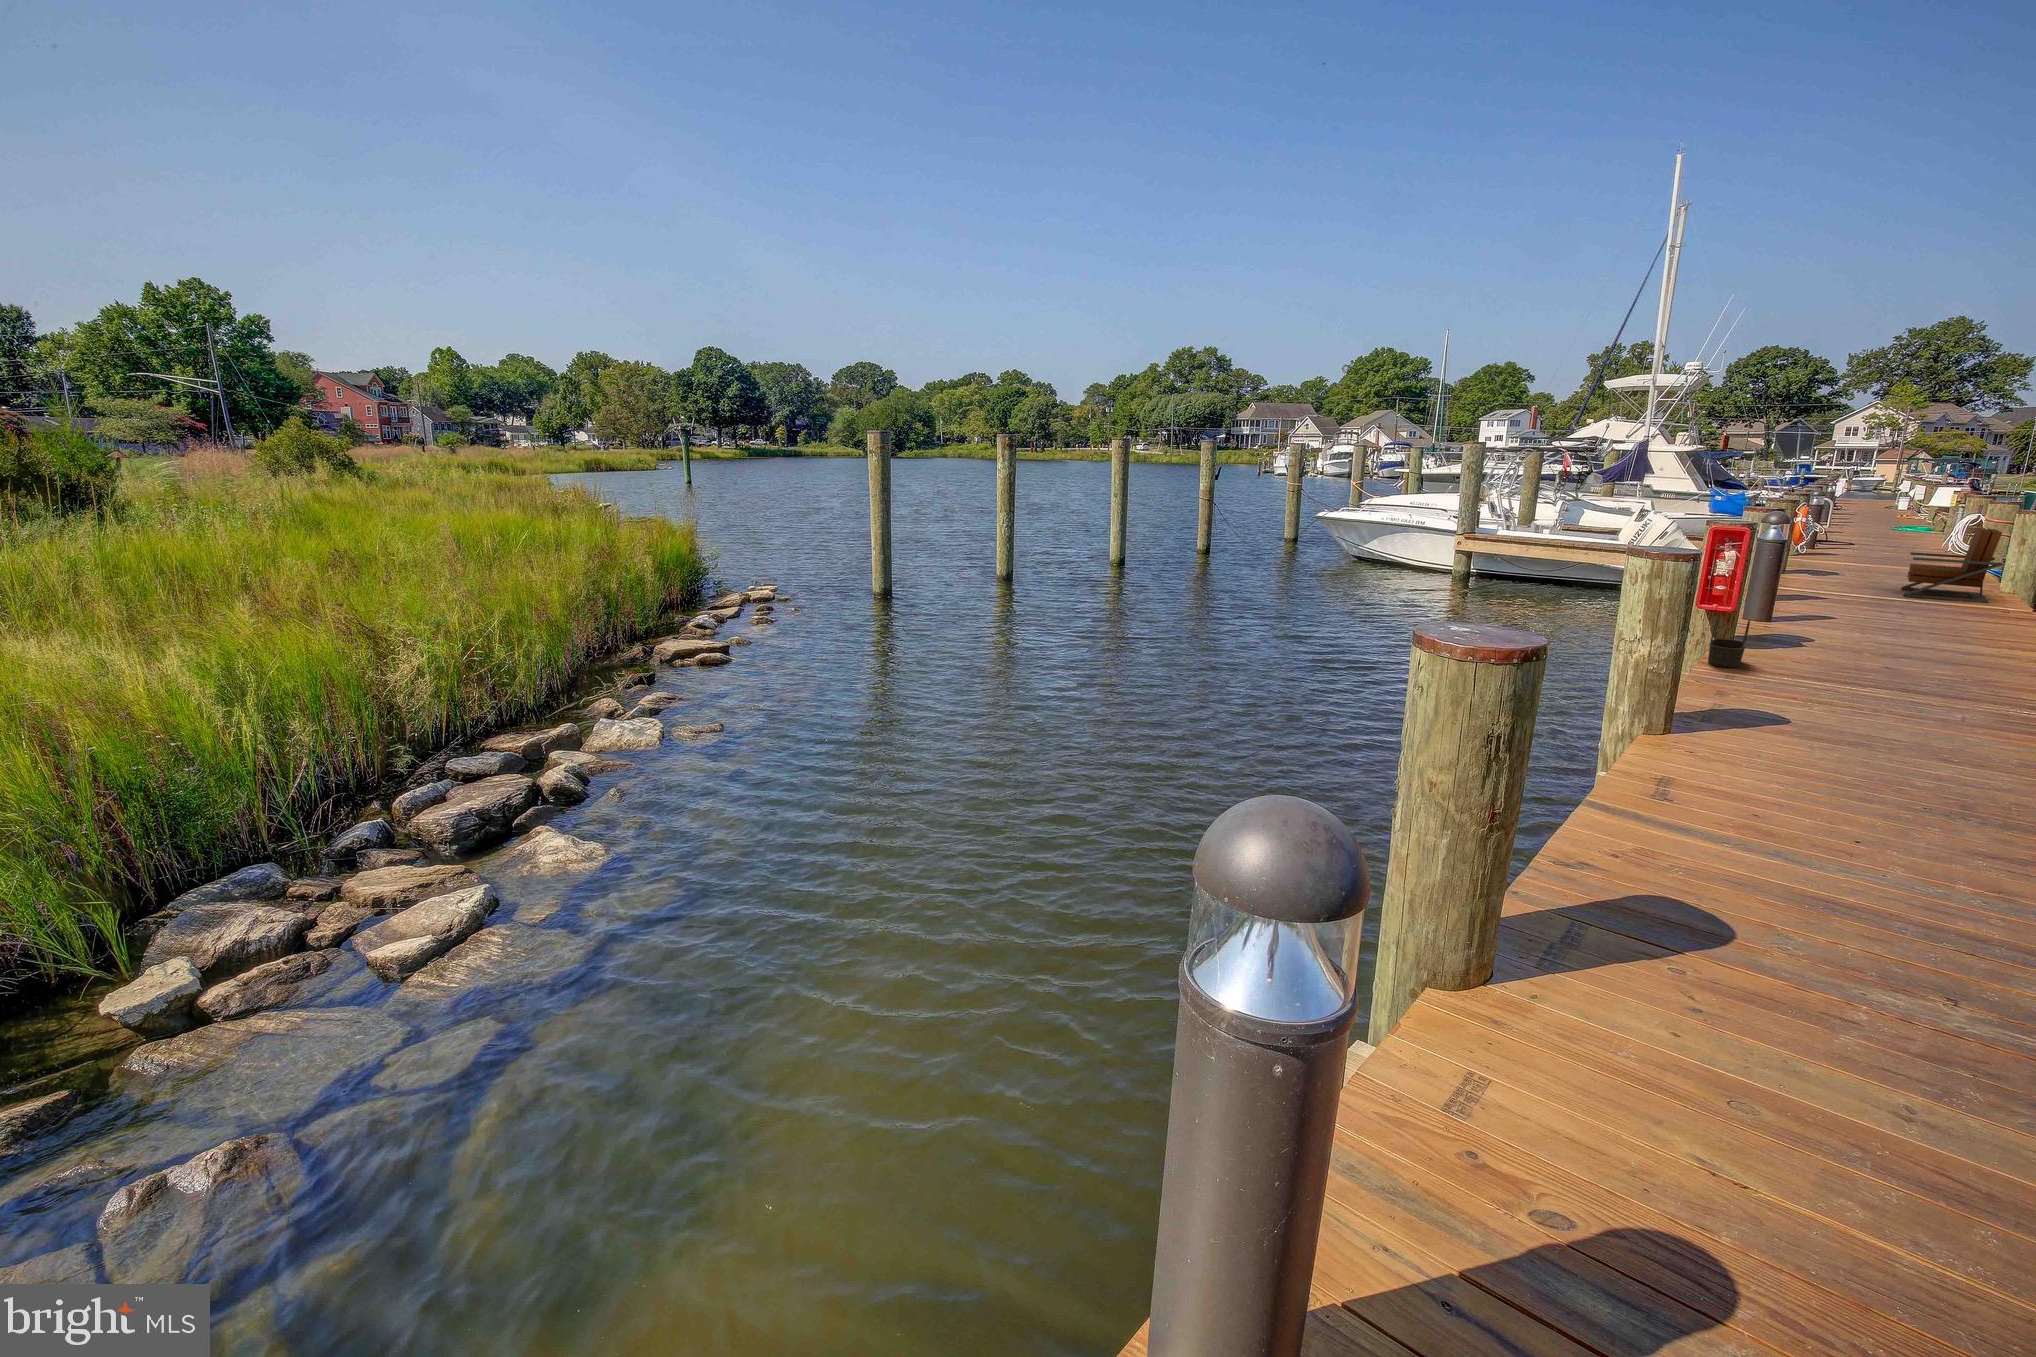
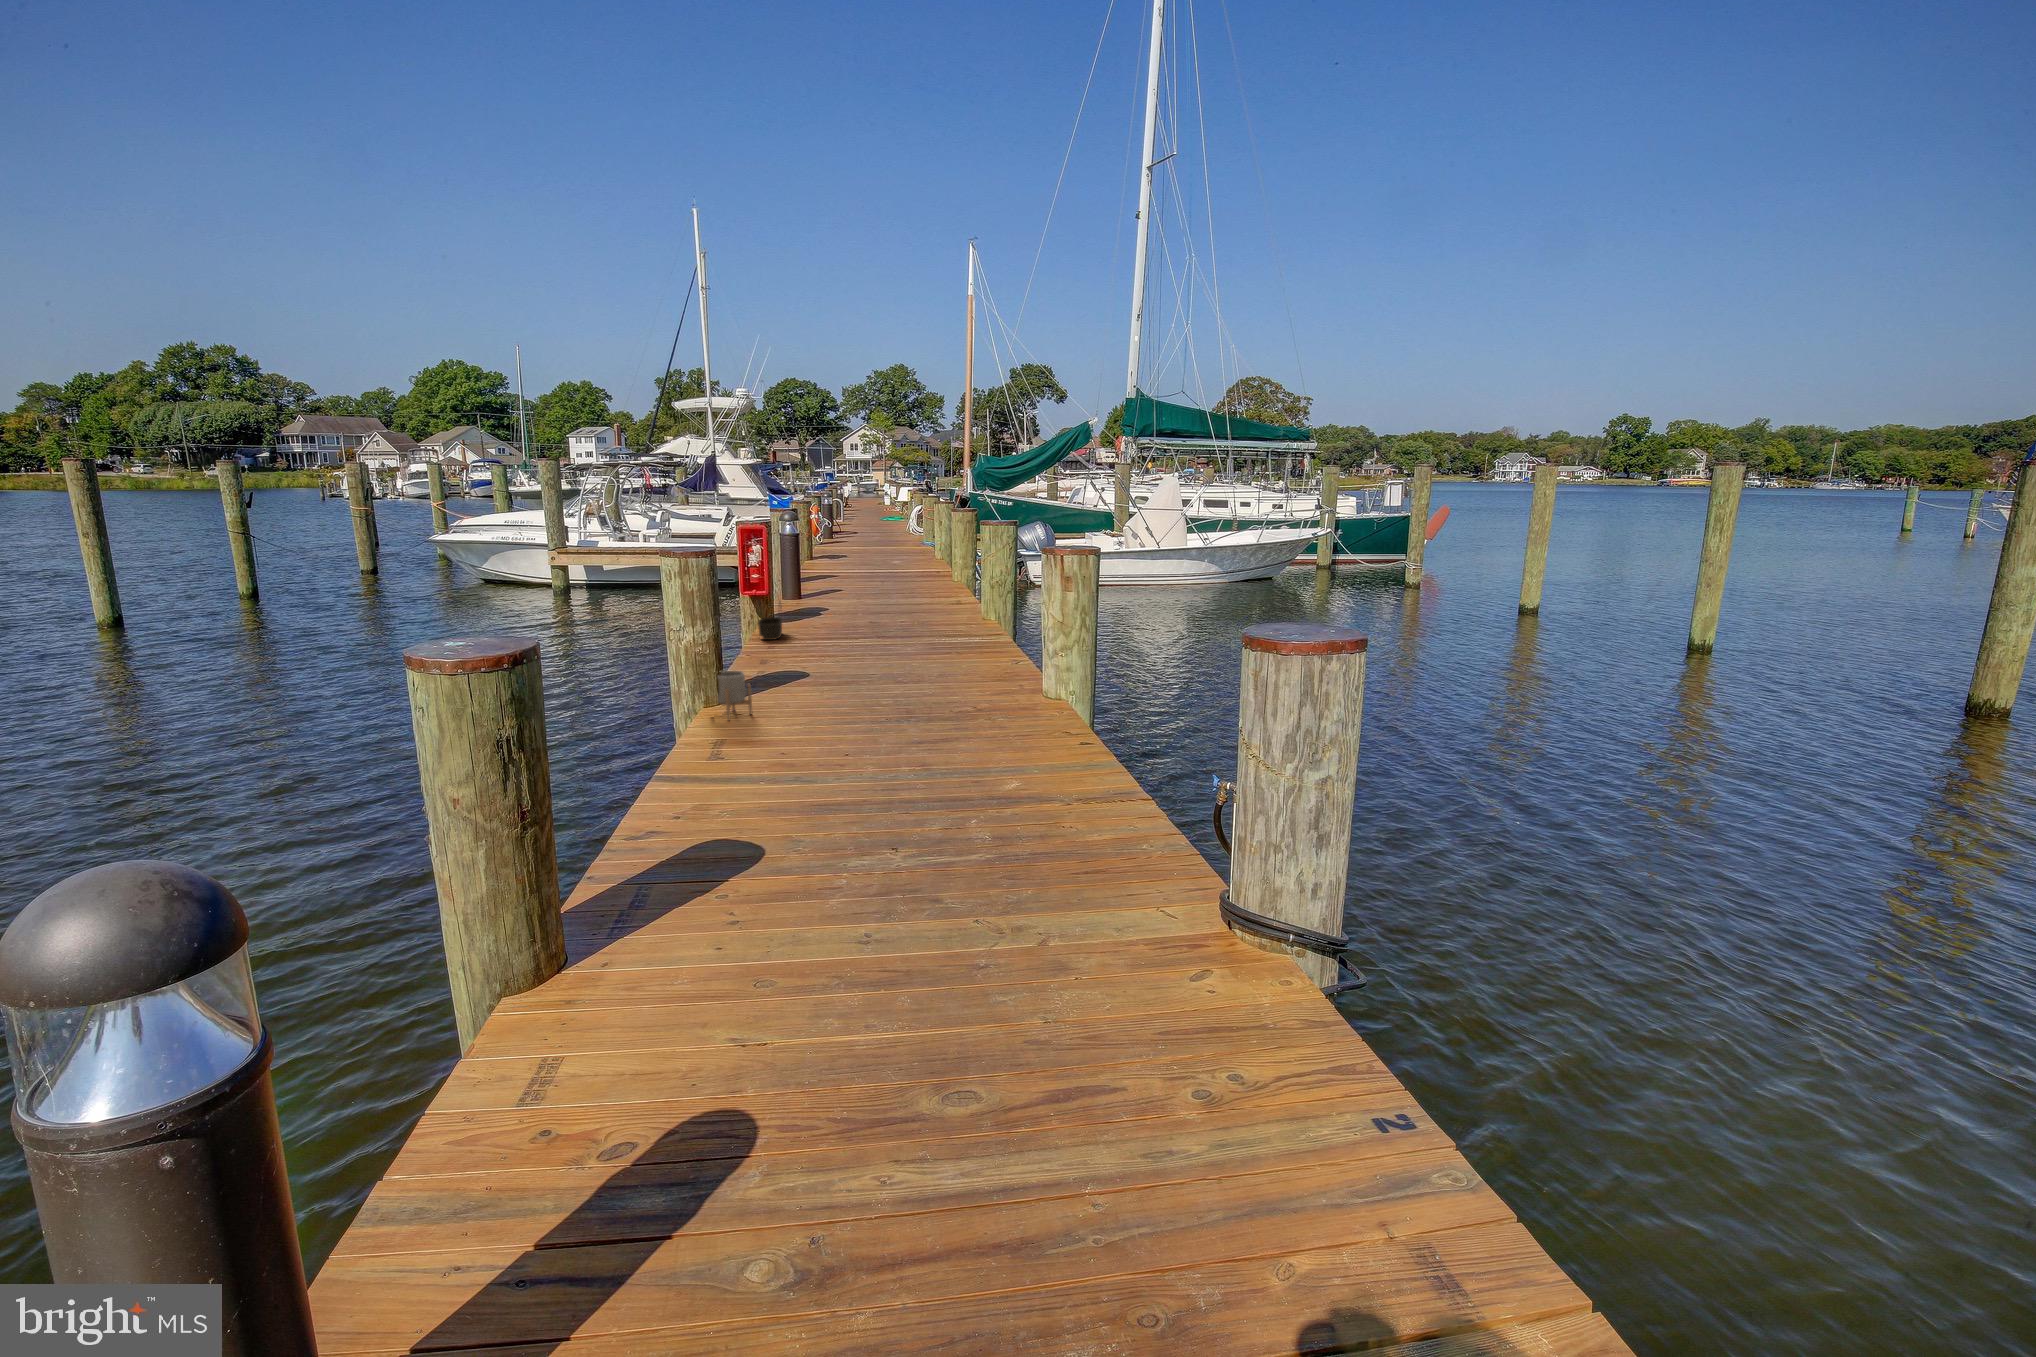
lounge chair: present [1901,527,2002,603] -> none [881,519,926,570]
planter: none [1645,697,1712,757] -> present [718,671,752,721]

